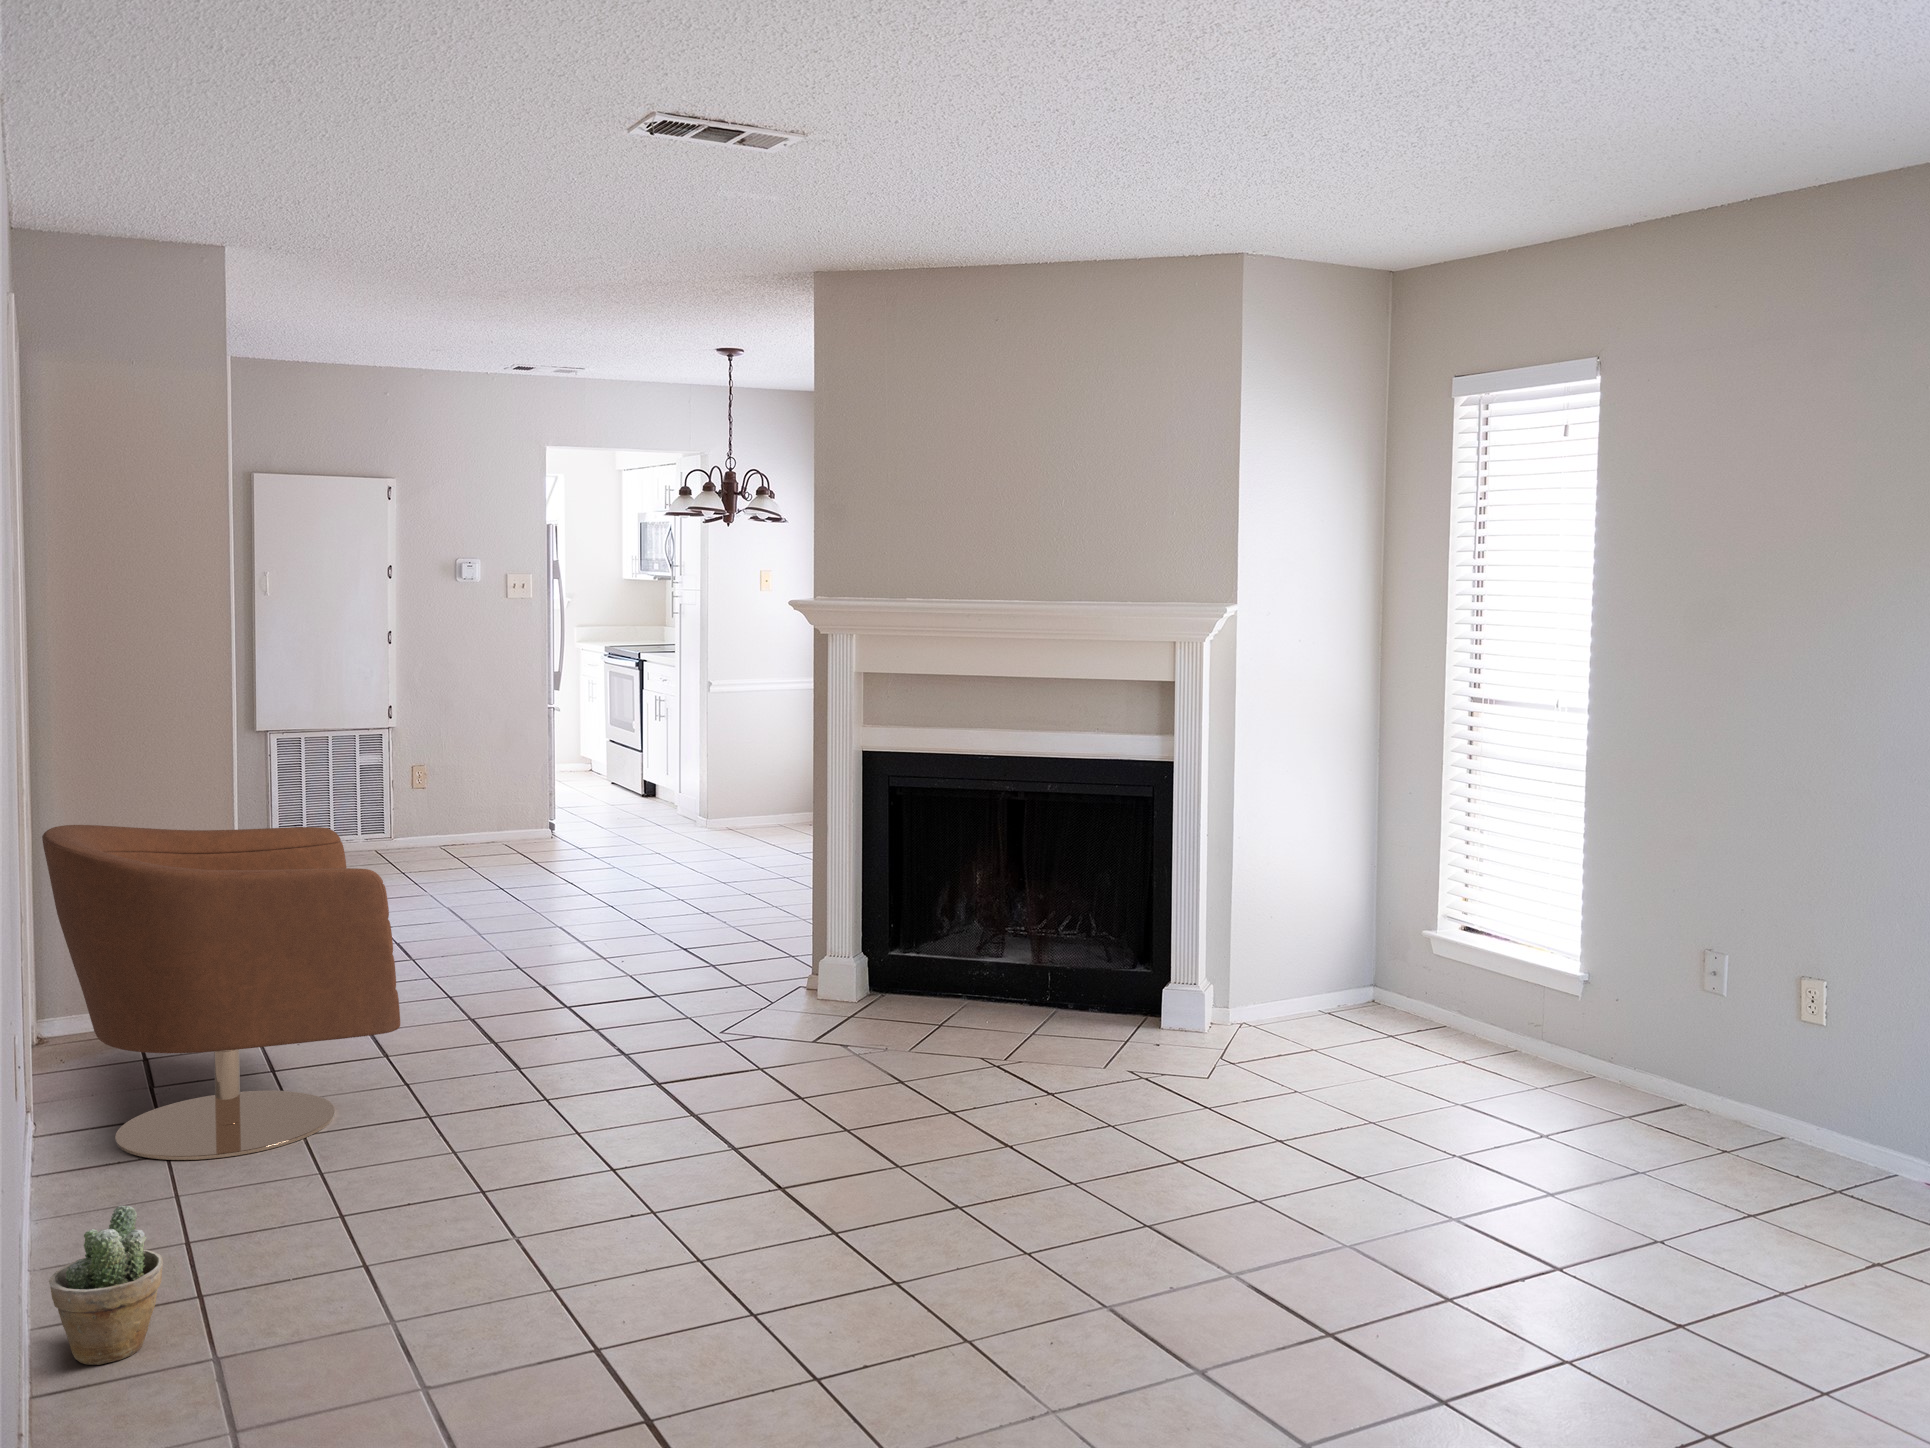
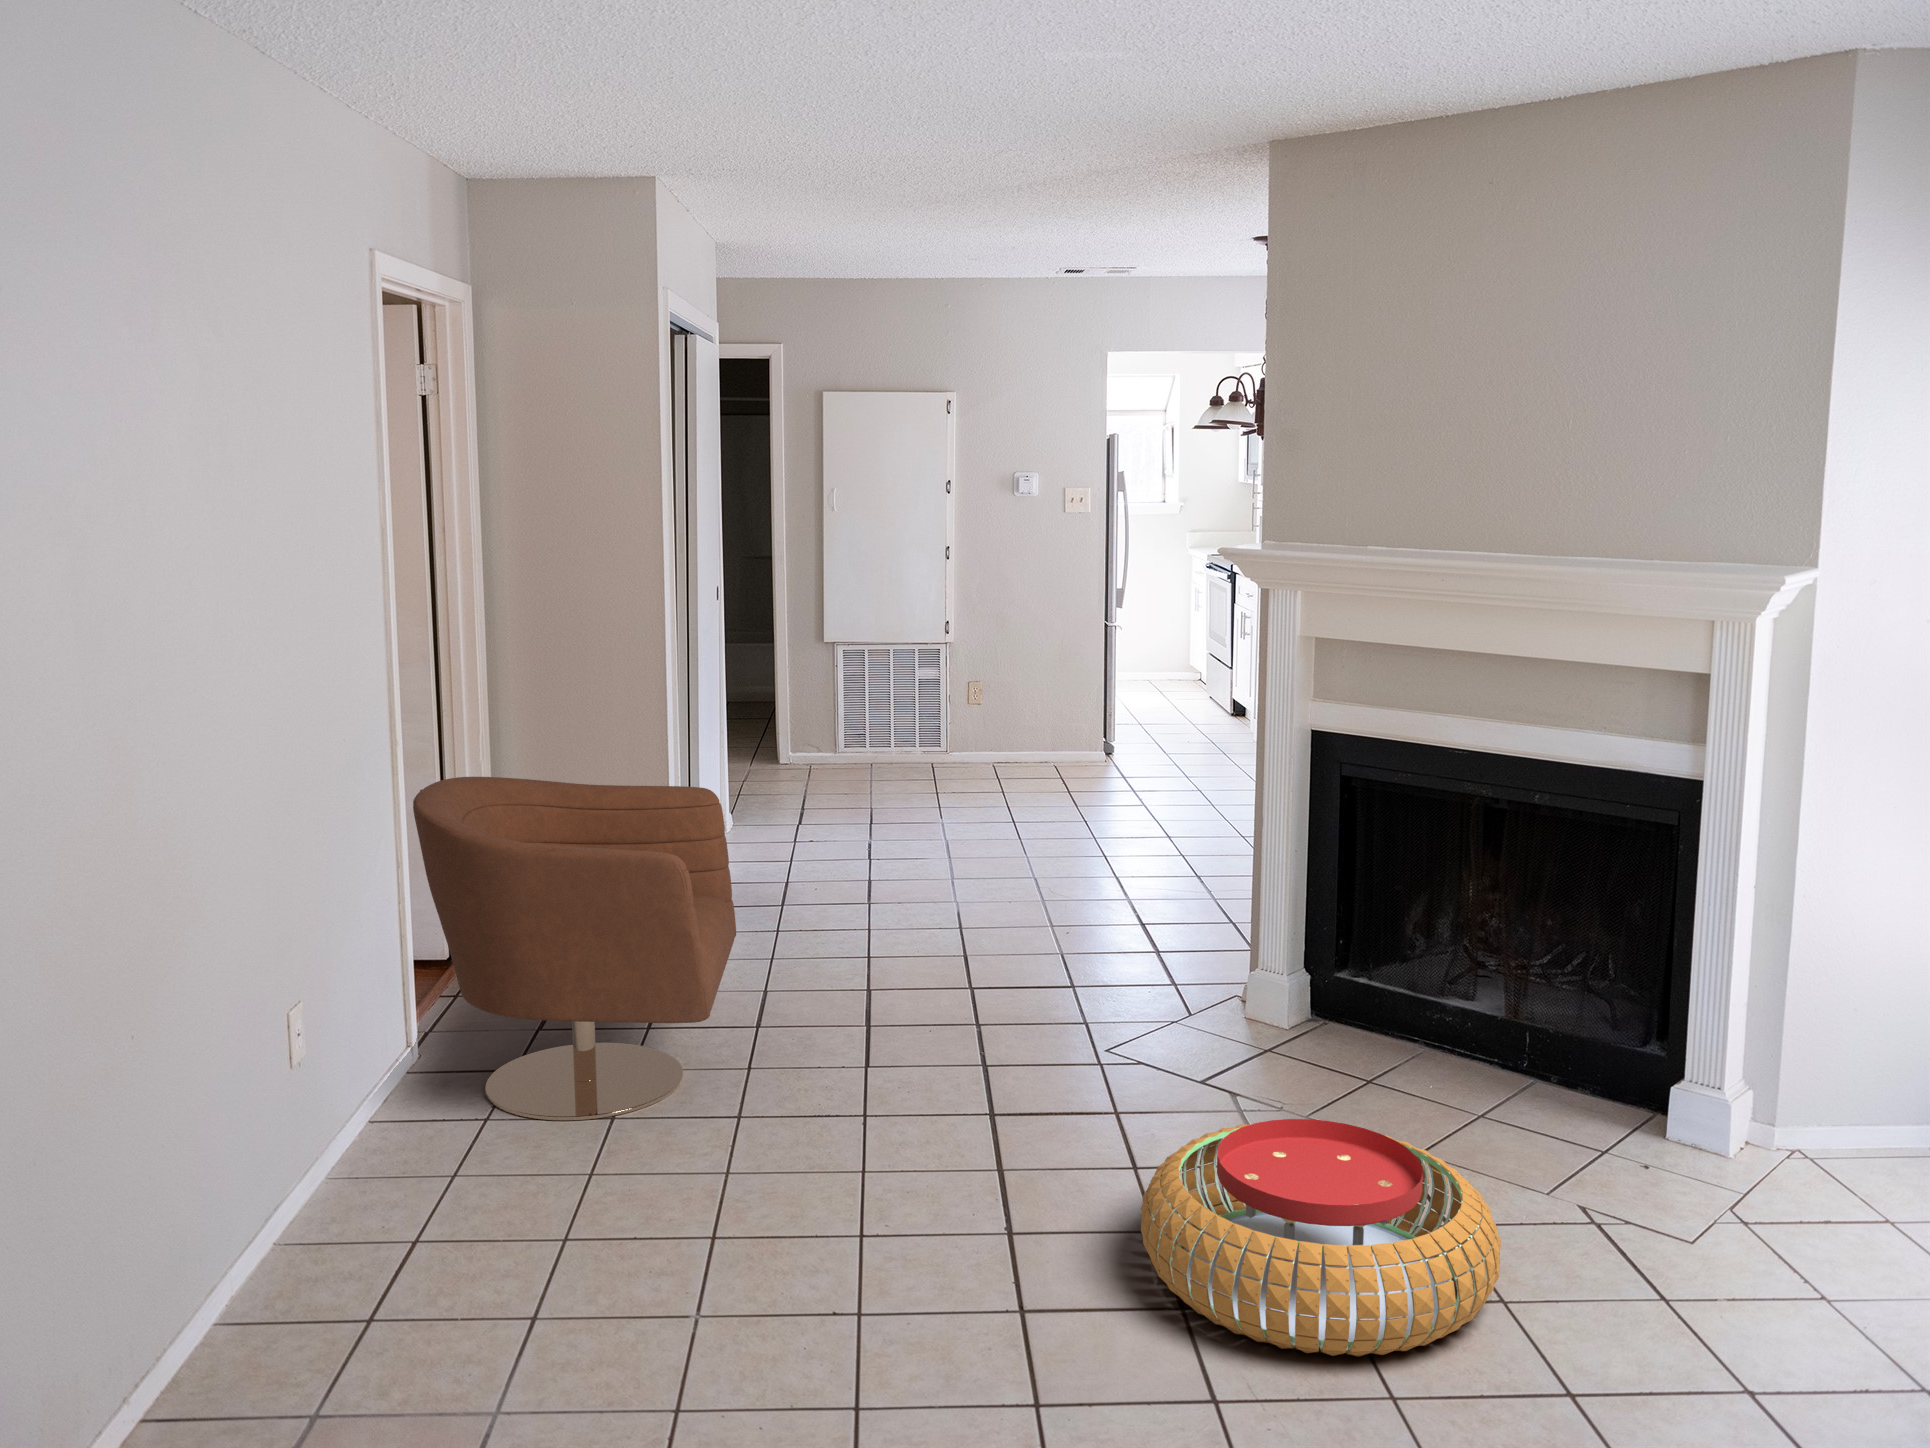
pouf: none [850,1025,1124,1185] -> present [1141,1119,1501,1357]
potted plant: present [49,1206,163,1365] -> none [251,1197,354,1352]

